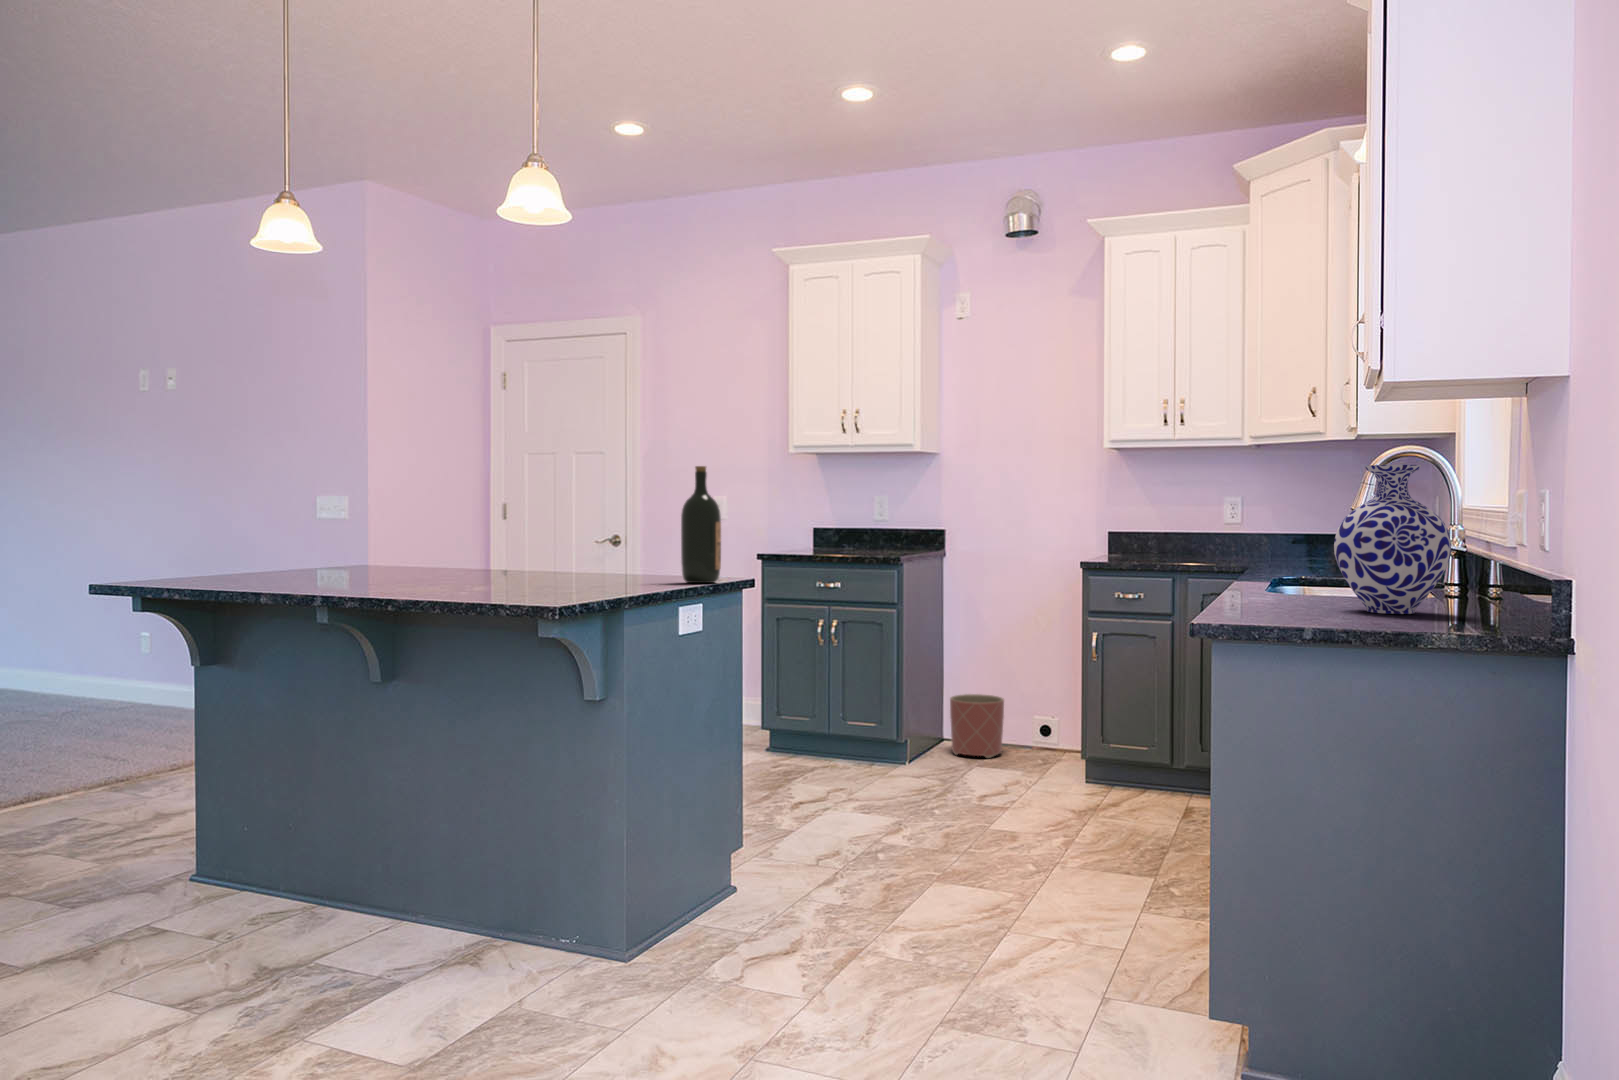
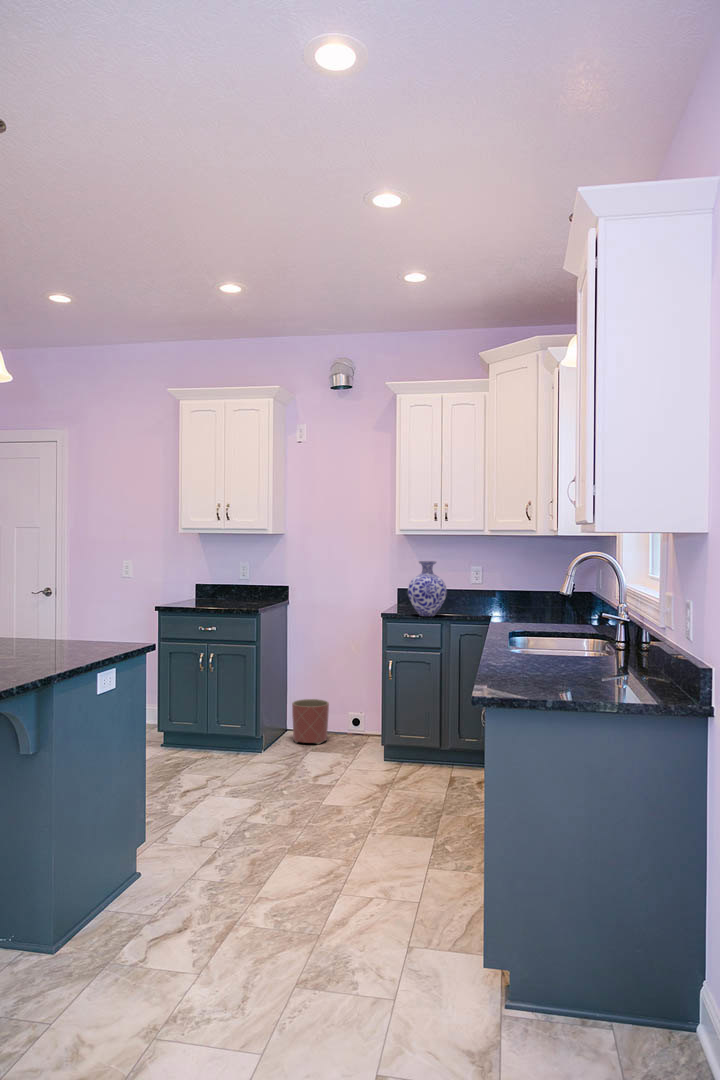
vase: present [1334,465,1451,614] -> present [408,561,447,616]
wine bottle: present [681,466,721,583] -> none [101,565,132,652]

